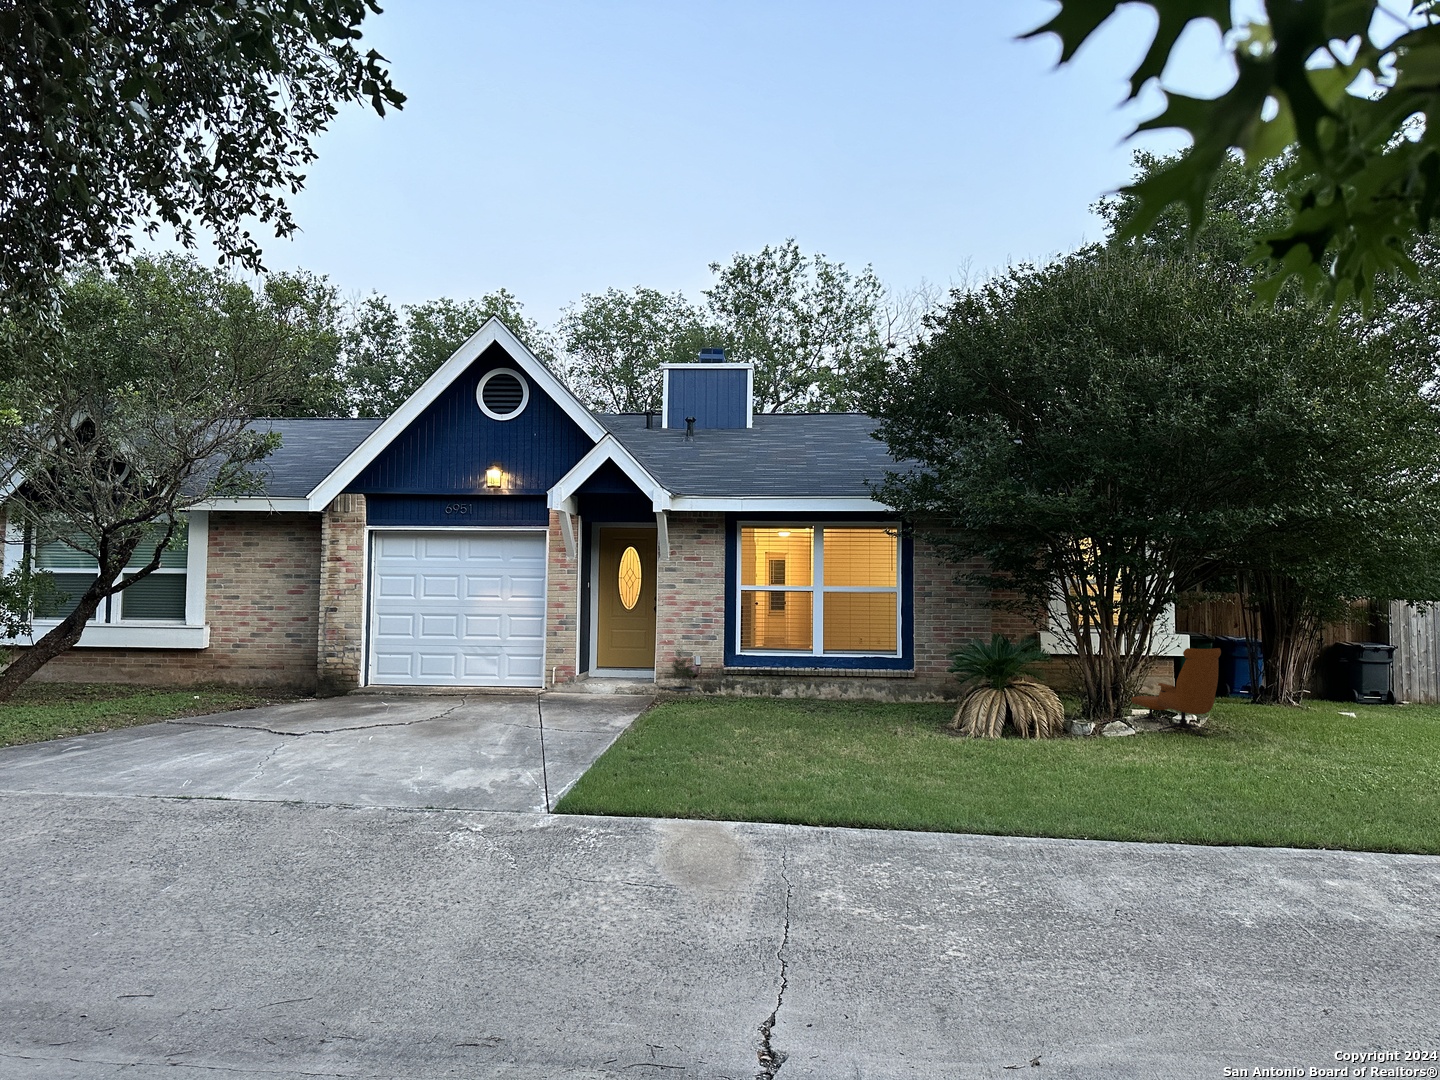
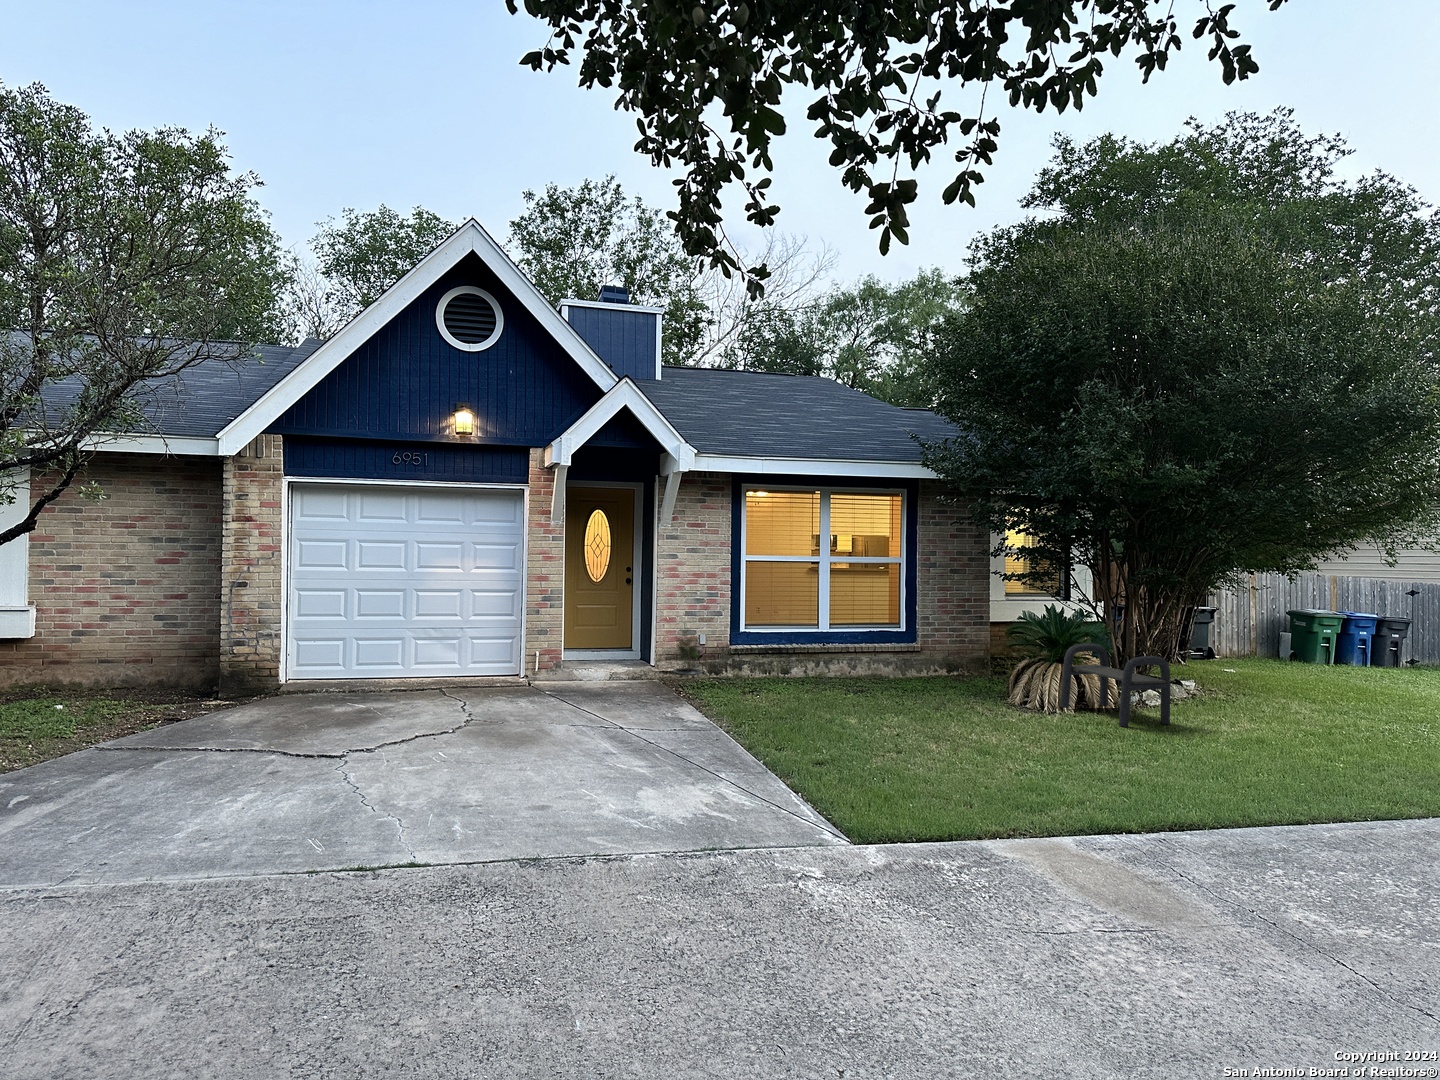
lounge chair: present [1131,648,1221,736] -> none [1157,619,1264,703]
bench: none [981,669,1067,749] -> present [1060,644,1170,727]

